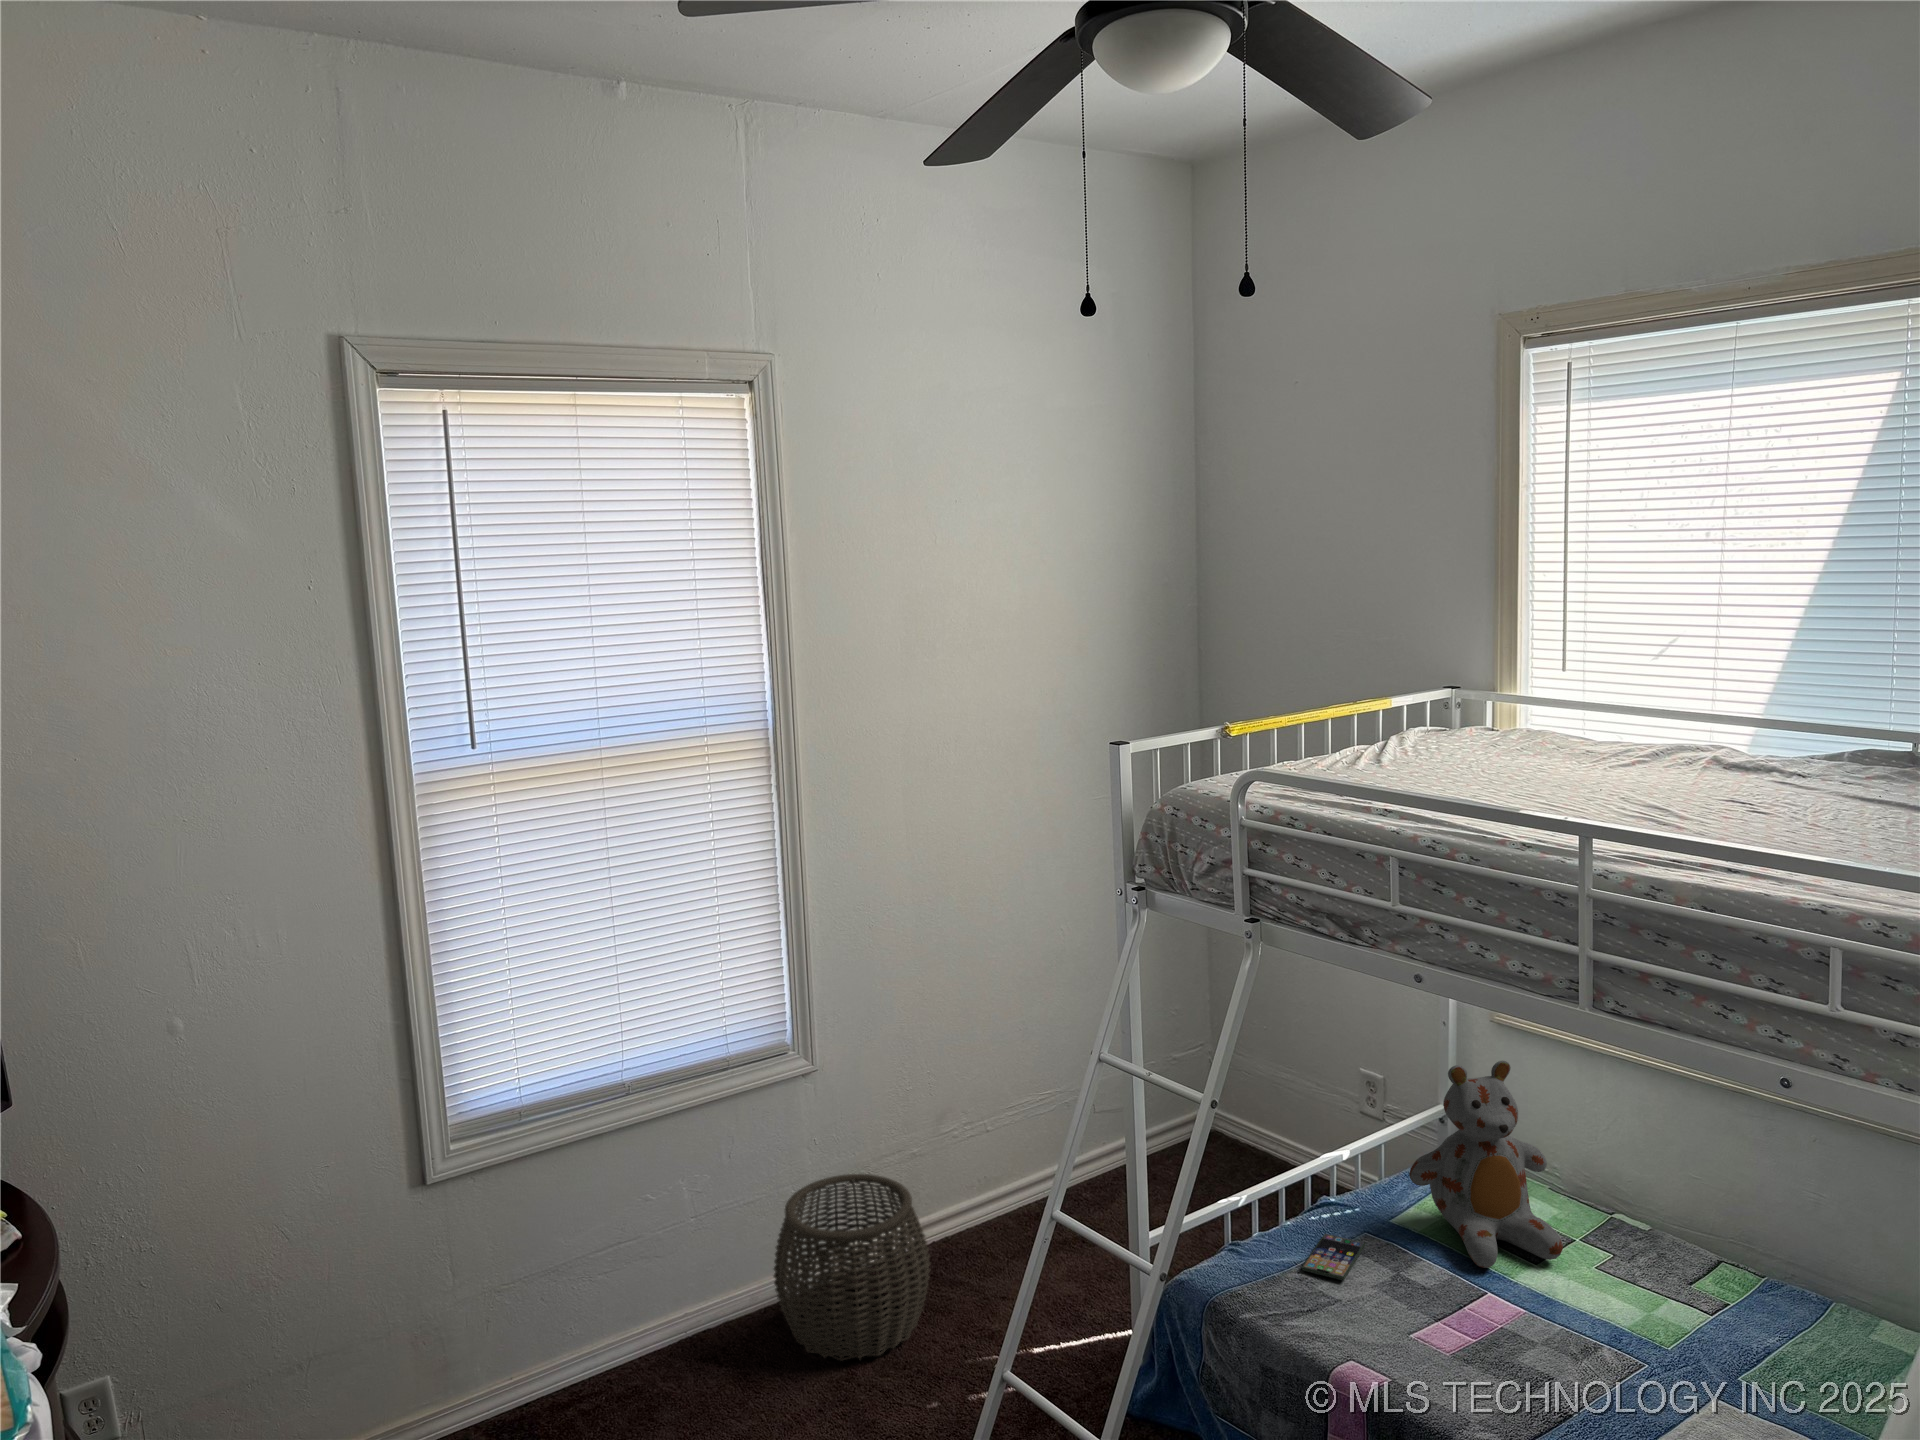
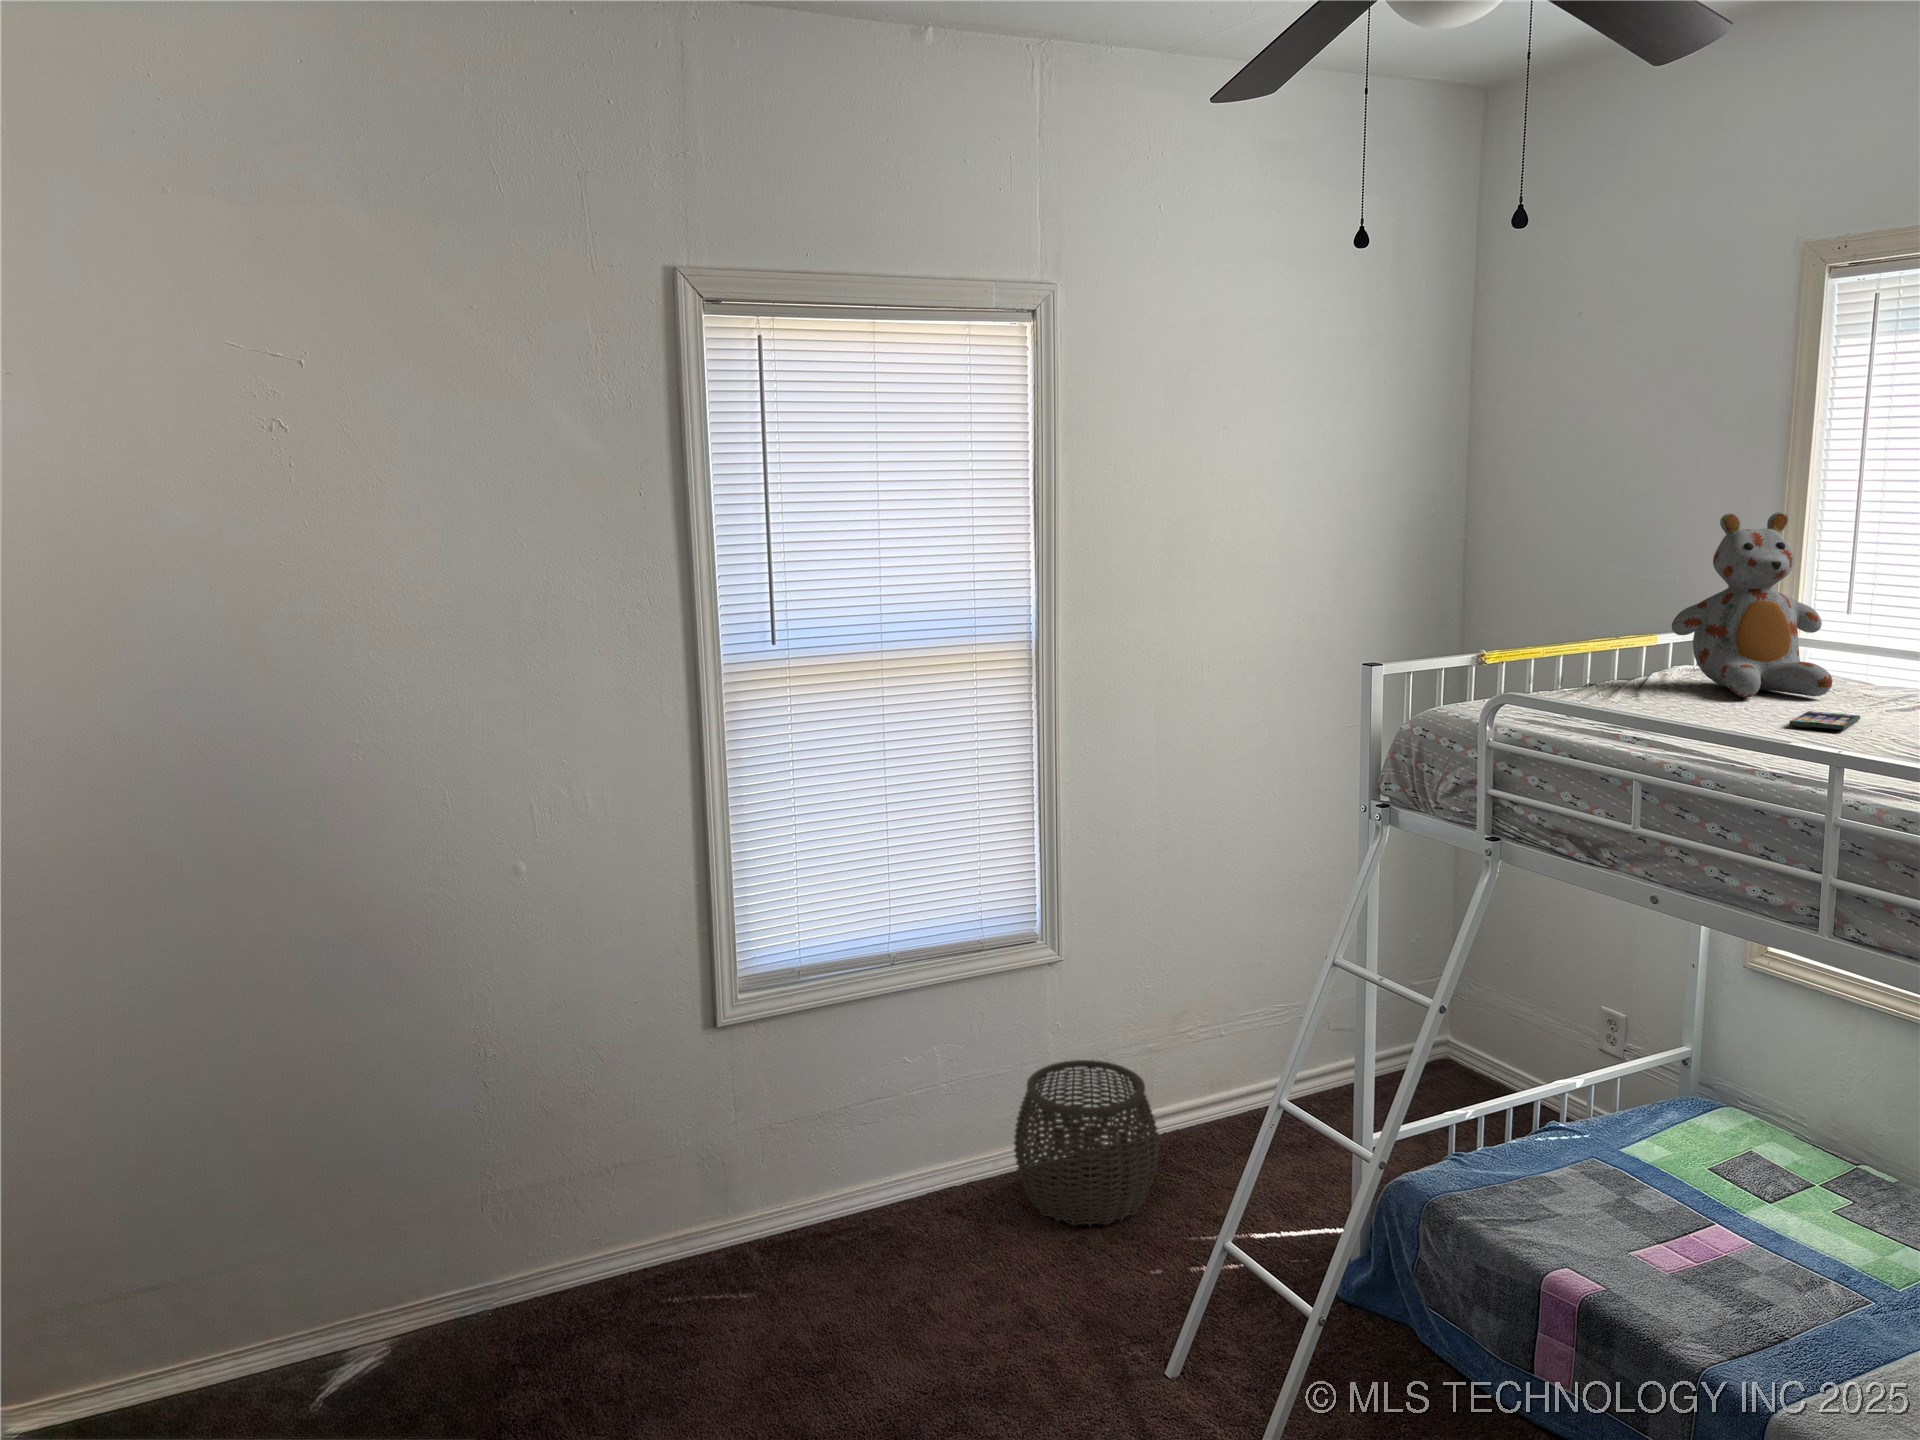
stuffed bear: present [1409,1061,1563,1268] -> present [1672,512,1832,698]
smartphone: present [1302,1234,1365,1281] -> present [1790,711,1860,730]

